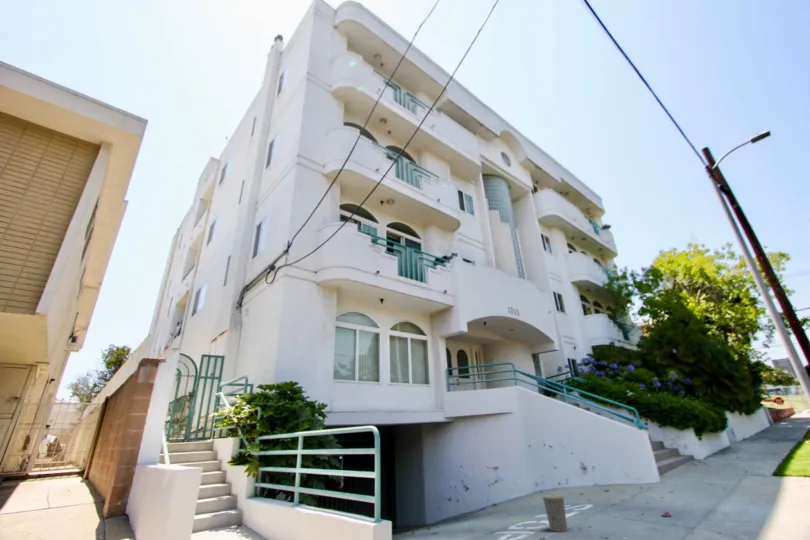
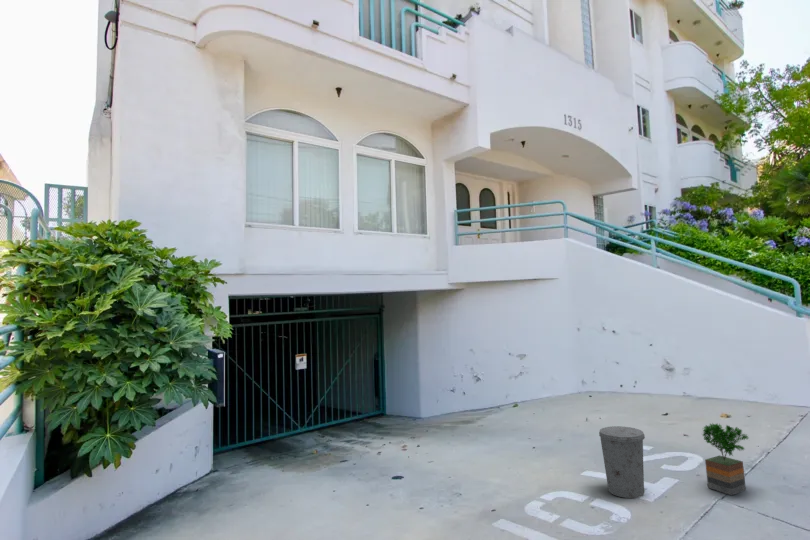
potted tree: none [590,490,614,527] -> present [703,424,748,495]

